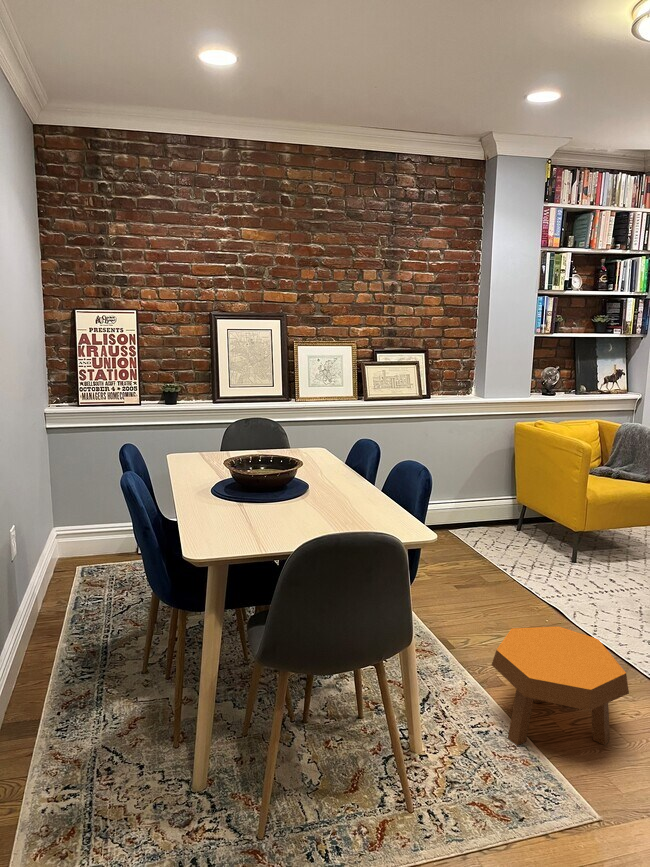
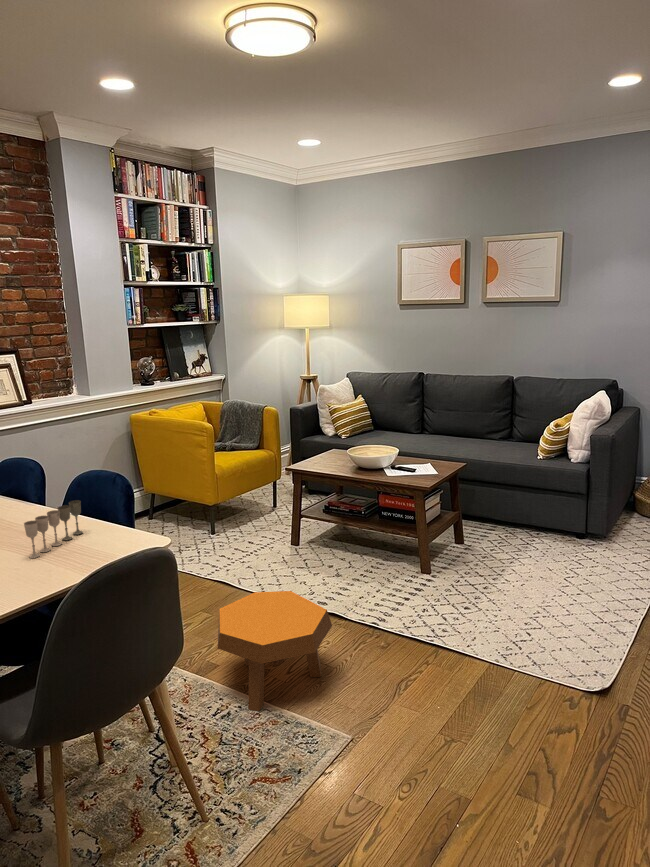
wine glass: none [321,482,377,521] -> present [24,500,83,558]

